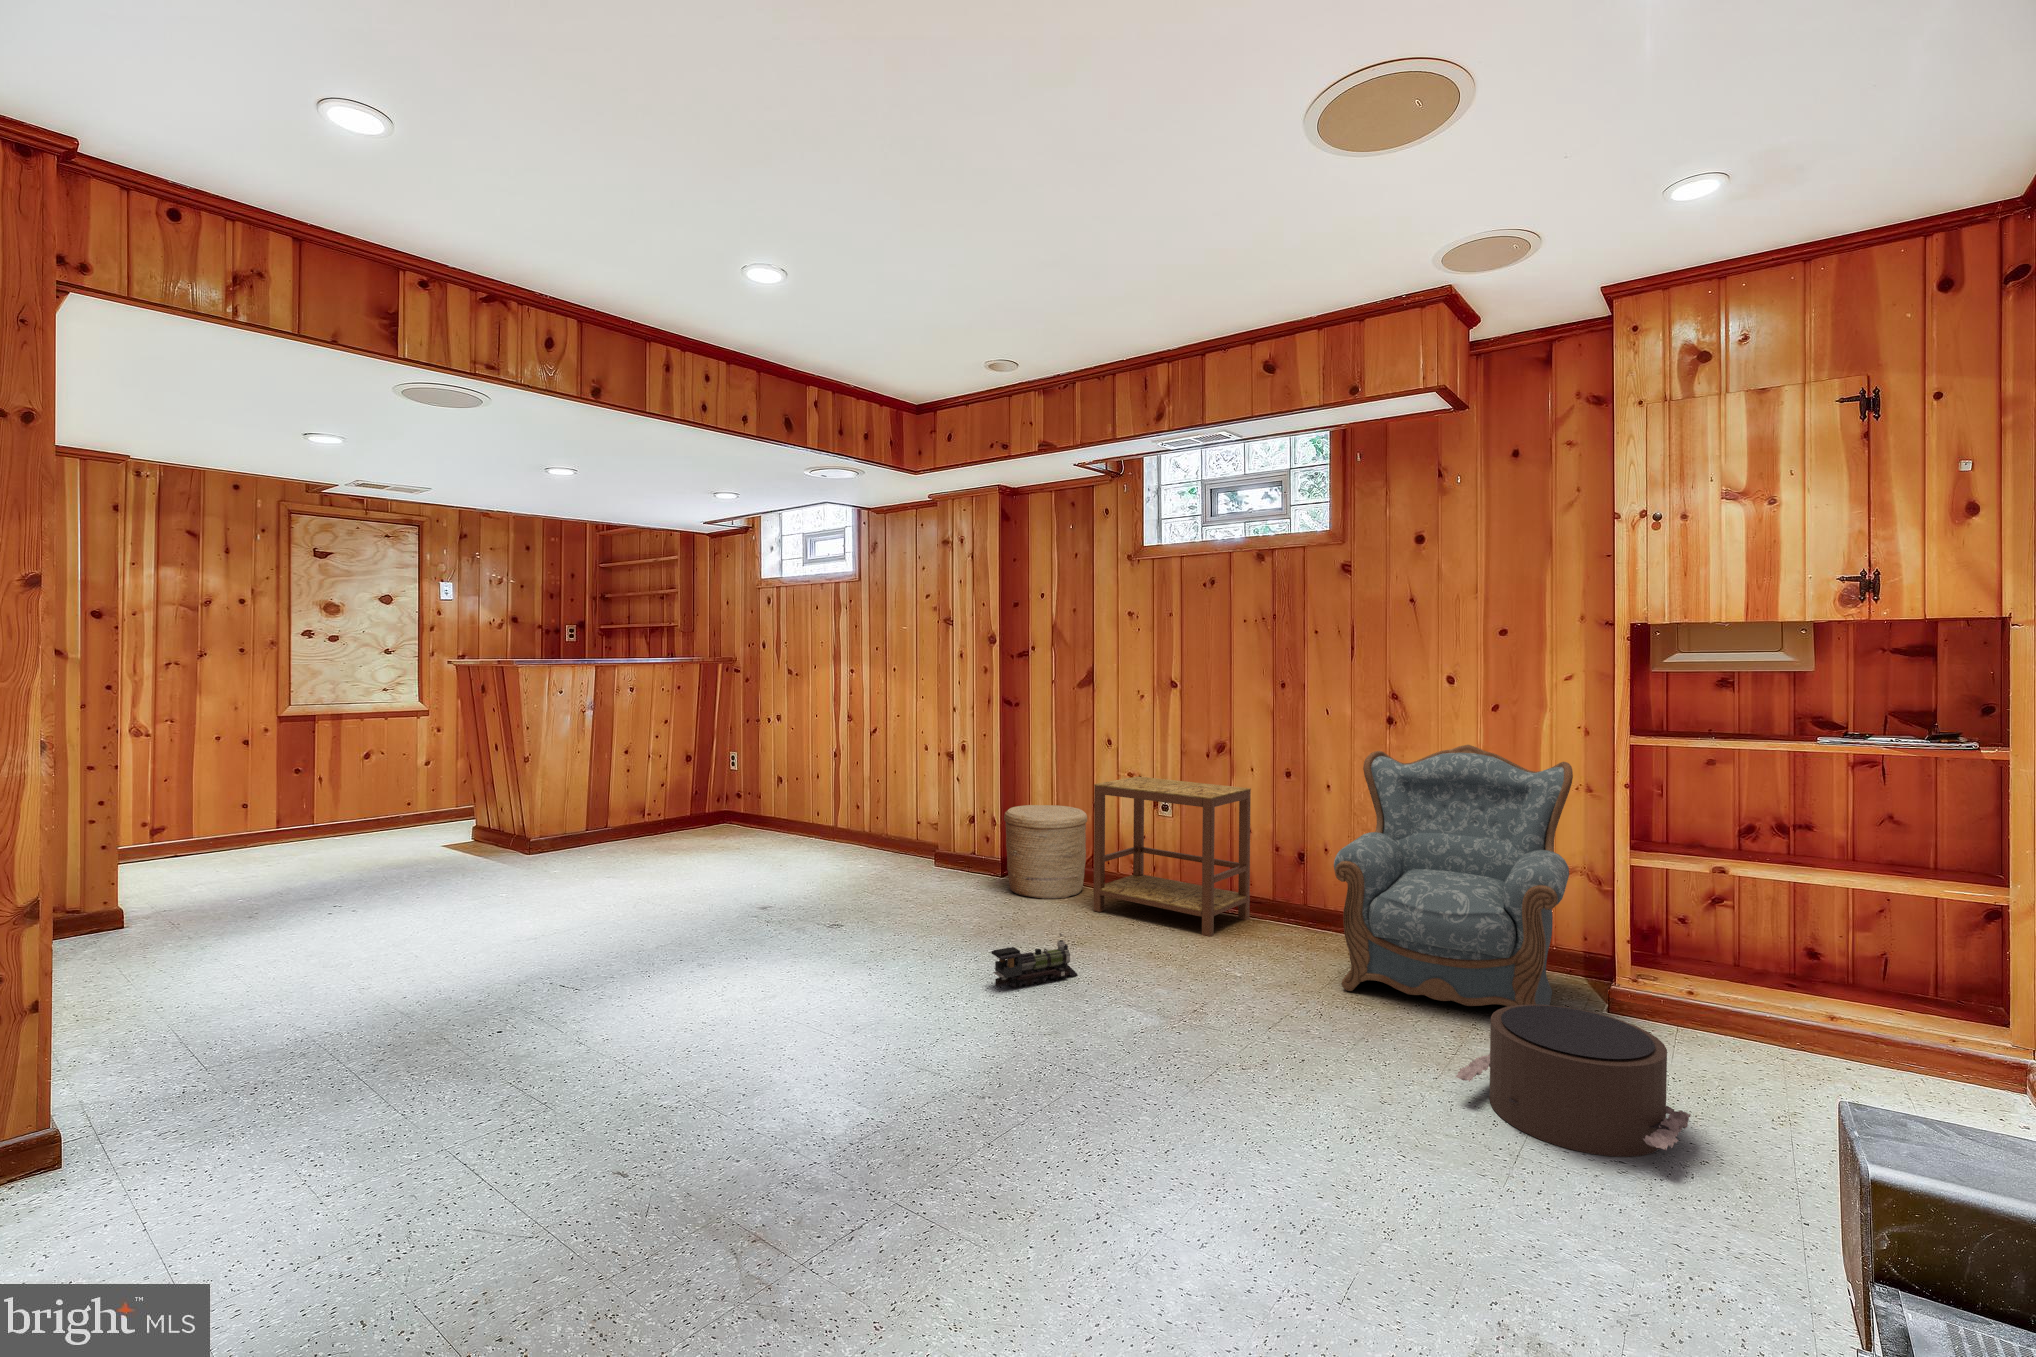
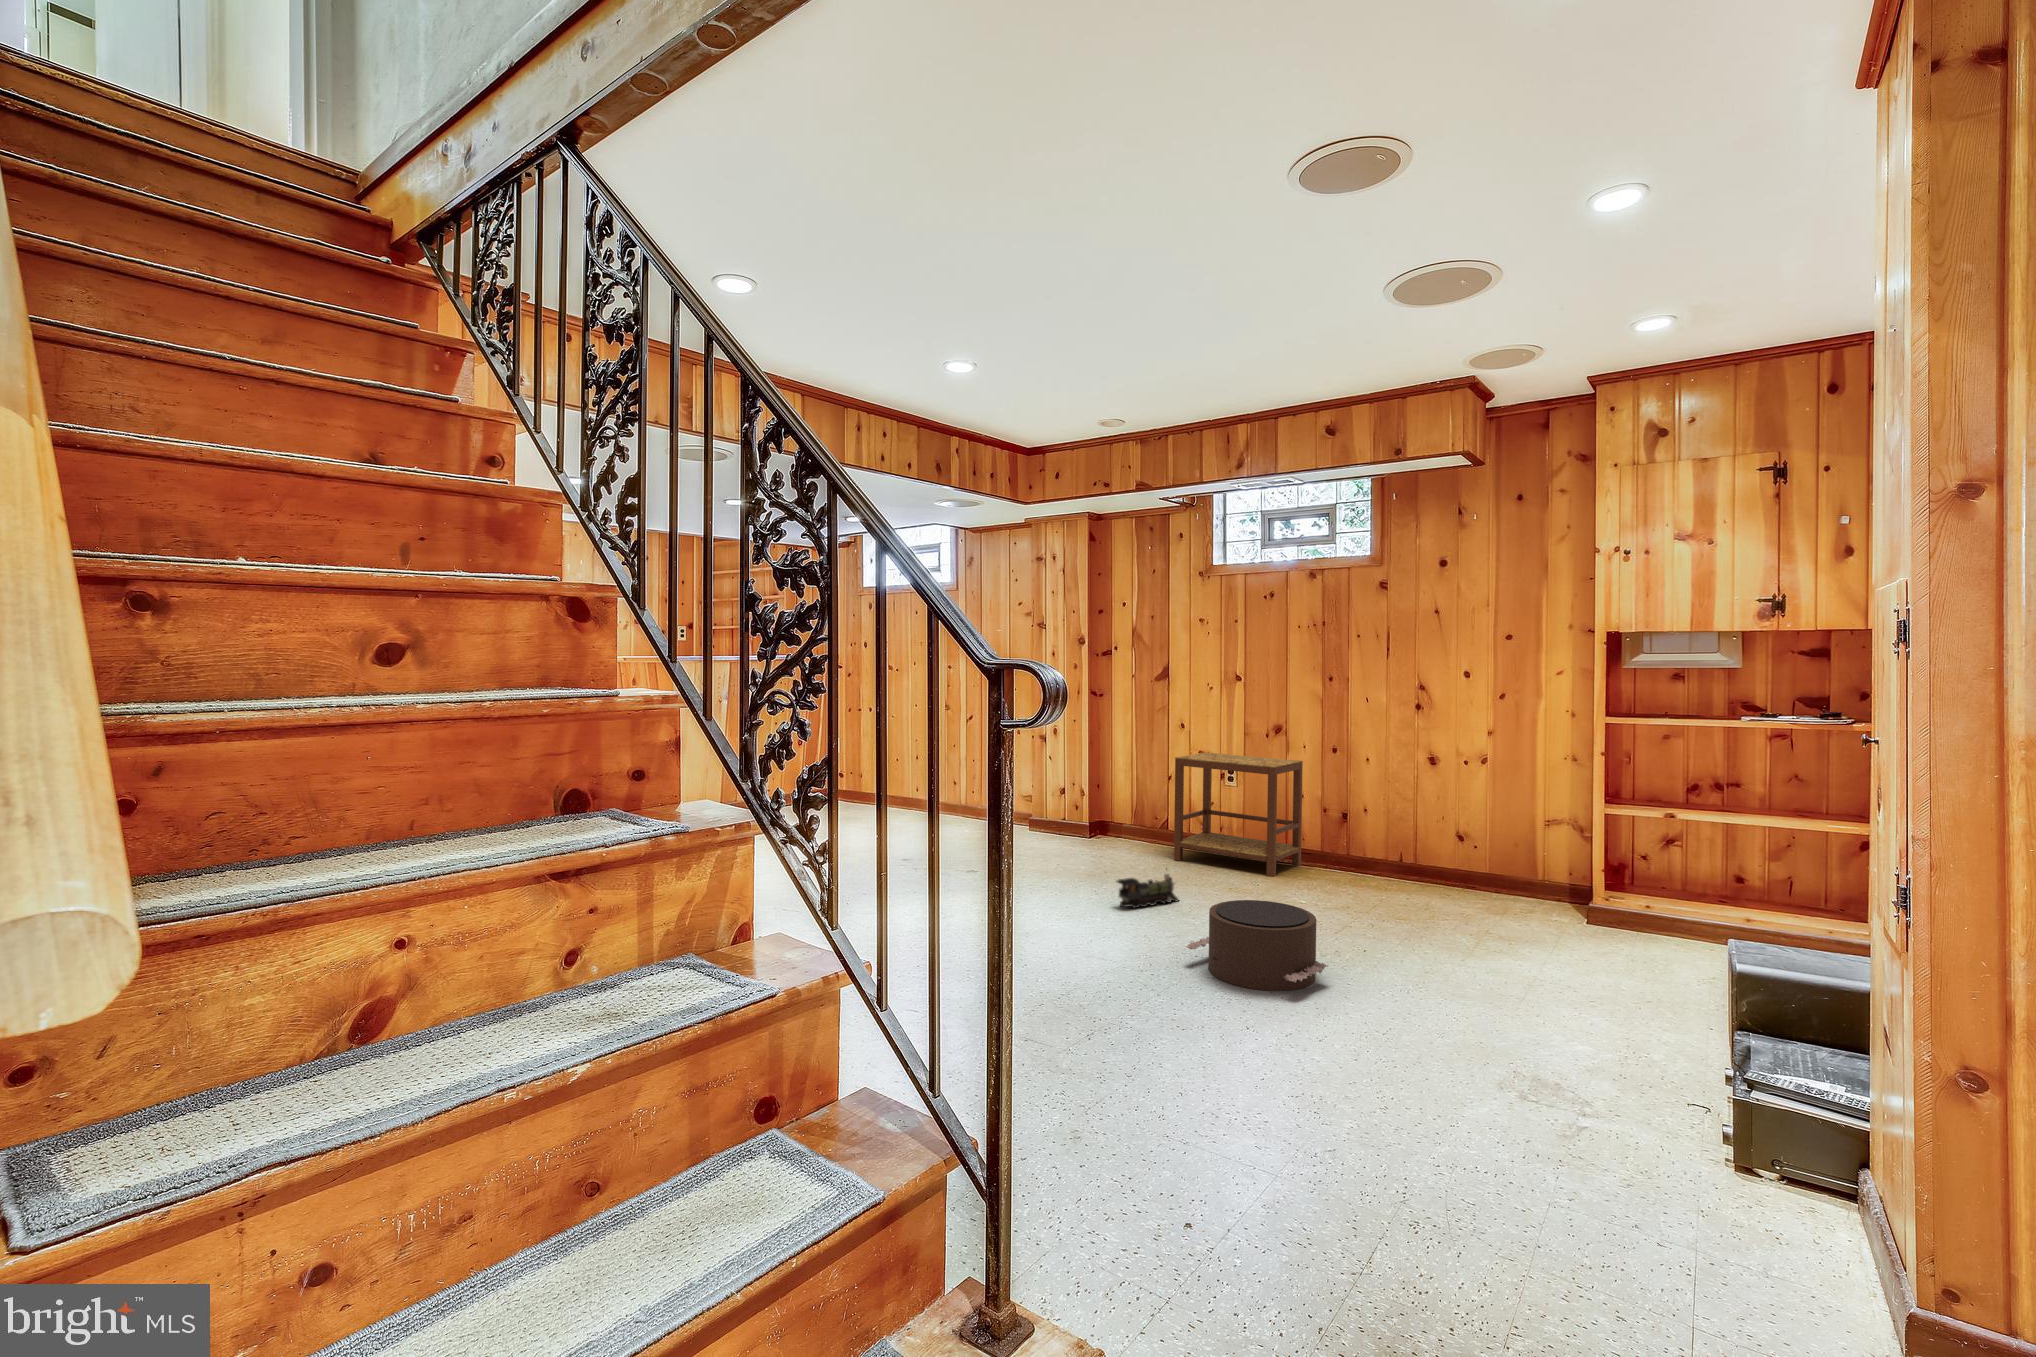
armchair: present [1334,745,1573,1006] -> none [1379,724,1562,933]
woven basket: present [1004,805,1087,899] -> none [1095,777,1163,852]
pouf: present [1456,1004,1691,1157] -> present [1186,900,1328,991]

